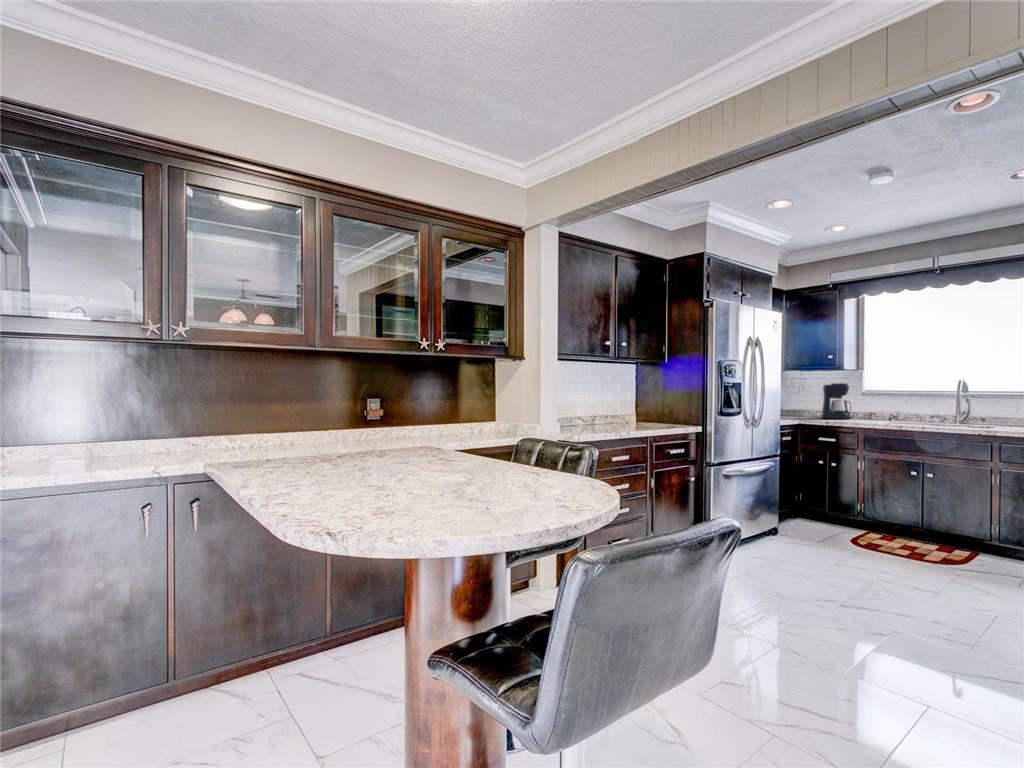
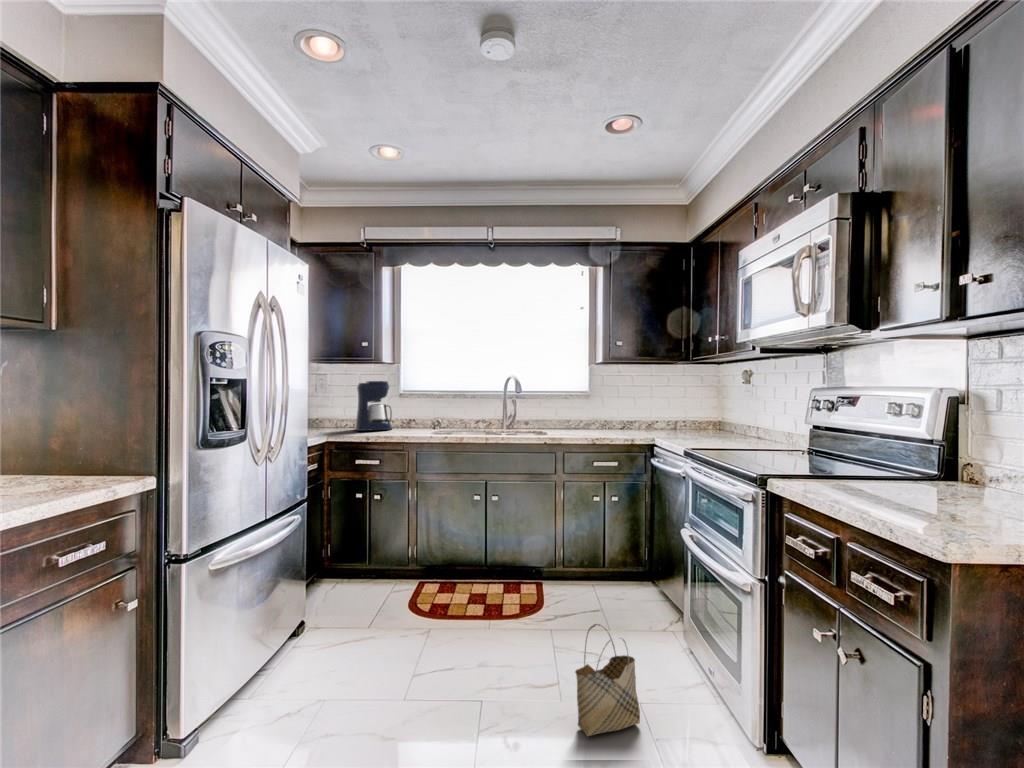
woven basket: none [939,548,998,618] -> present [575,624,640,736]

